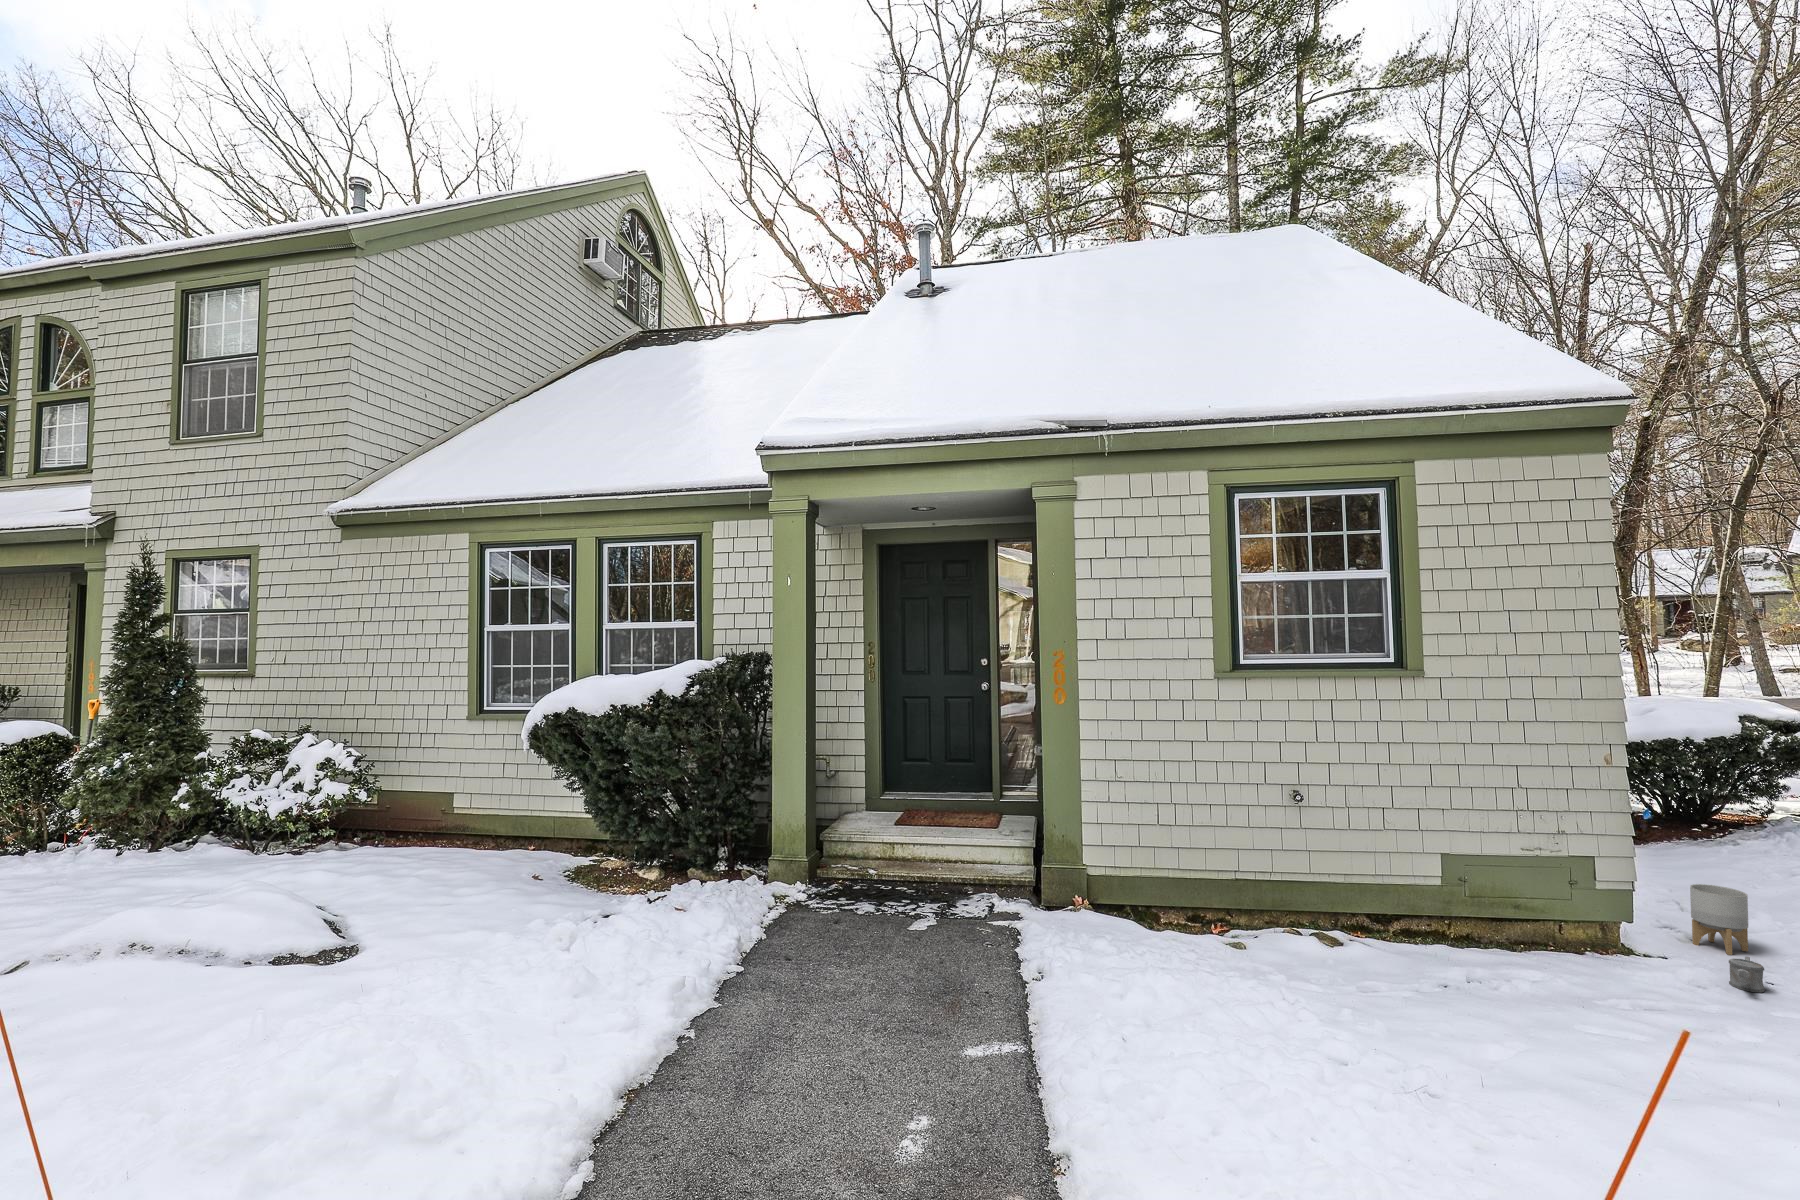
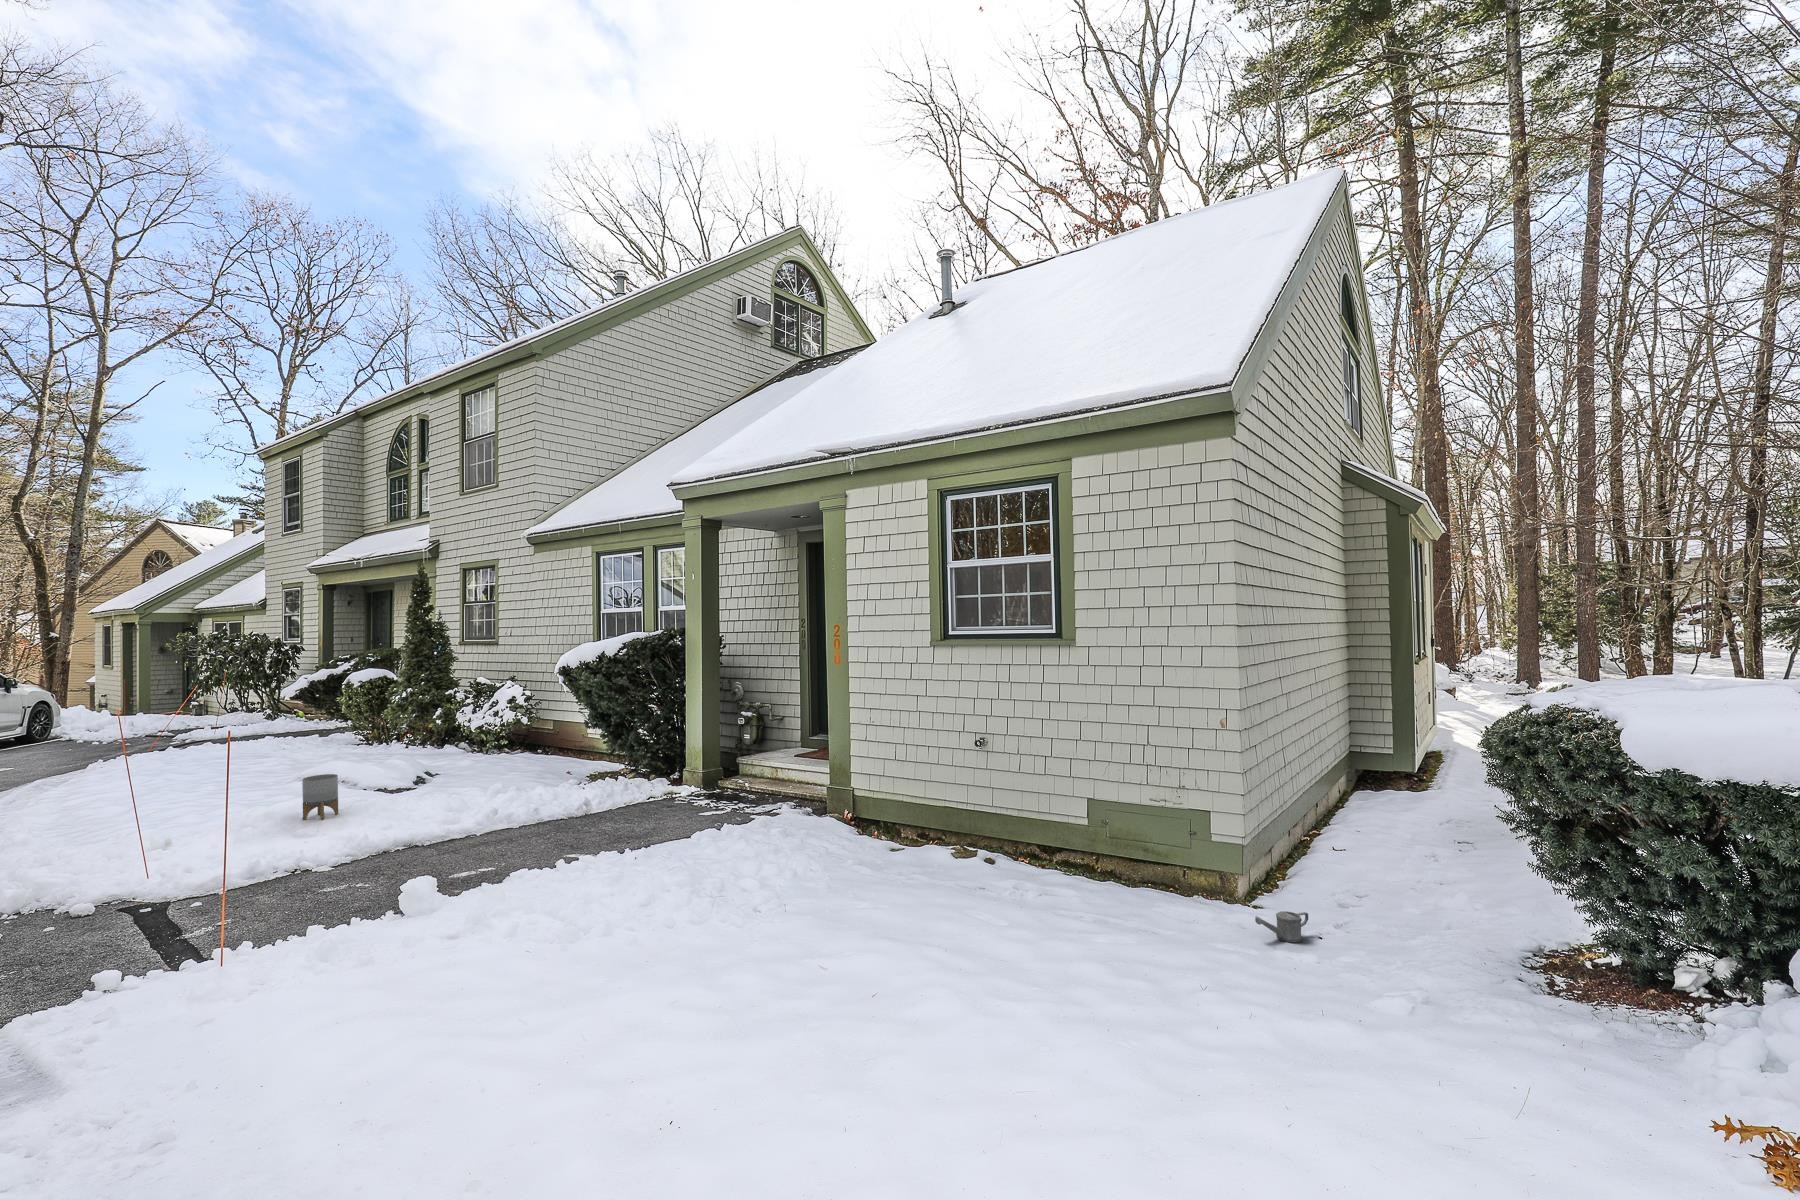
planter: present [1690,884,1748,955] -> present [302,774,338,820]

